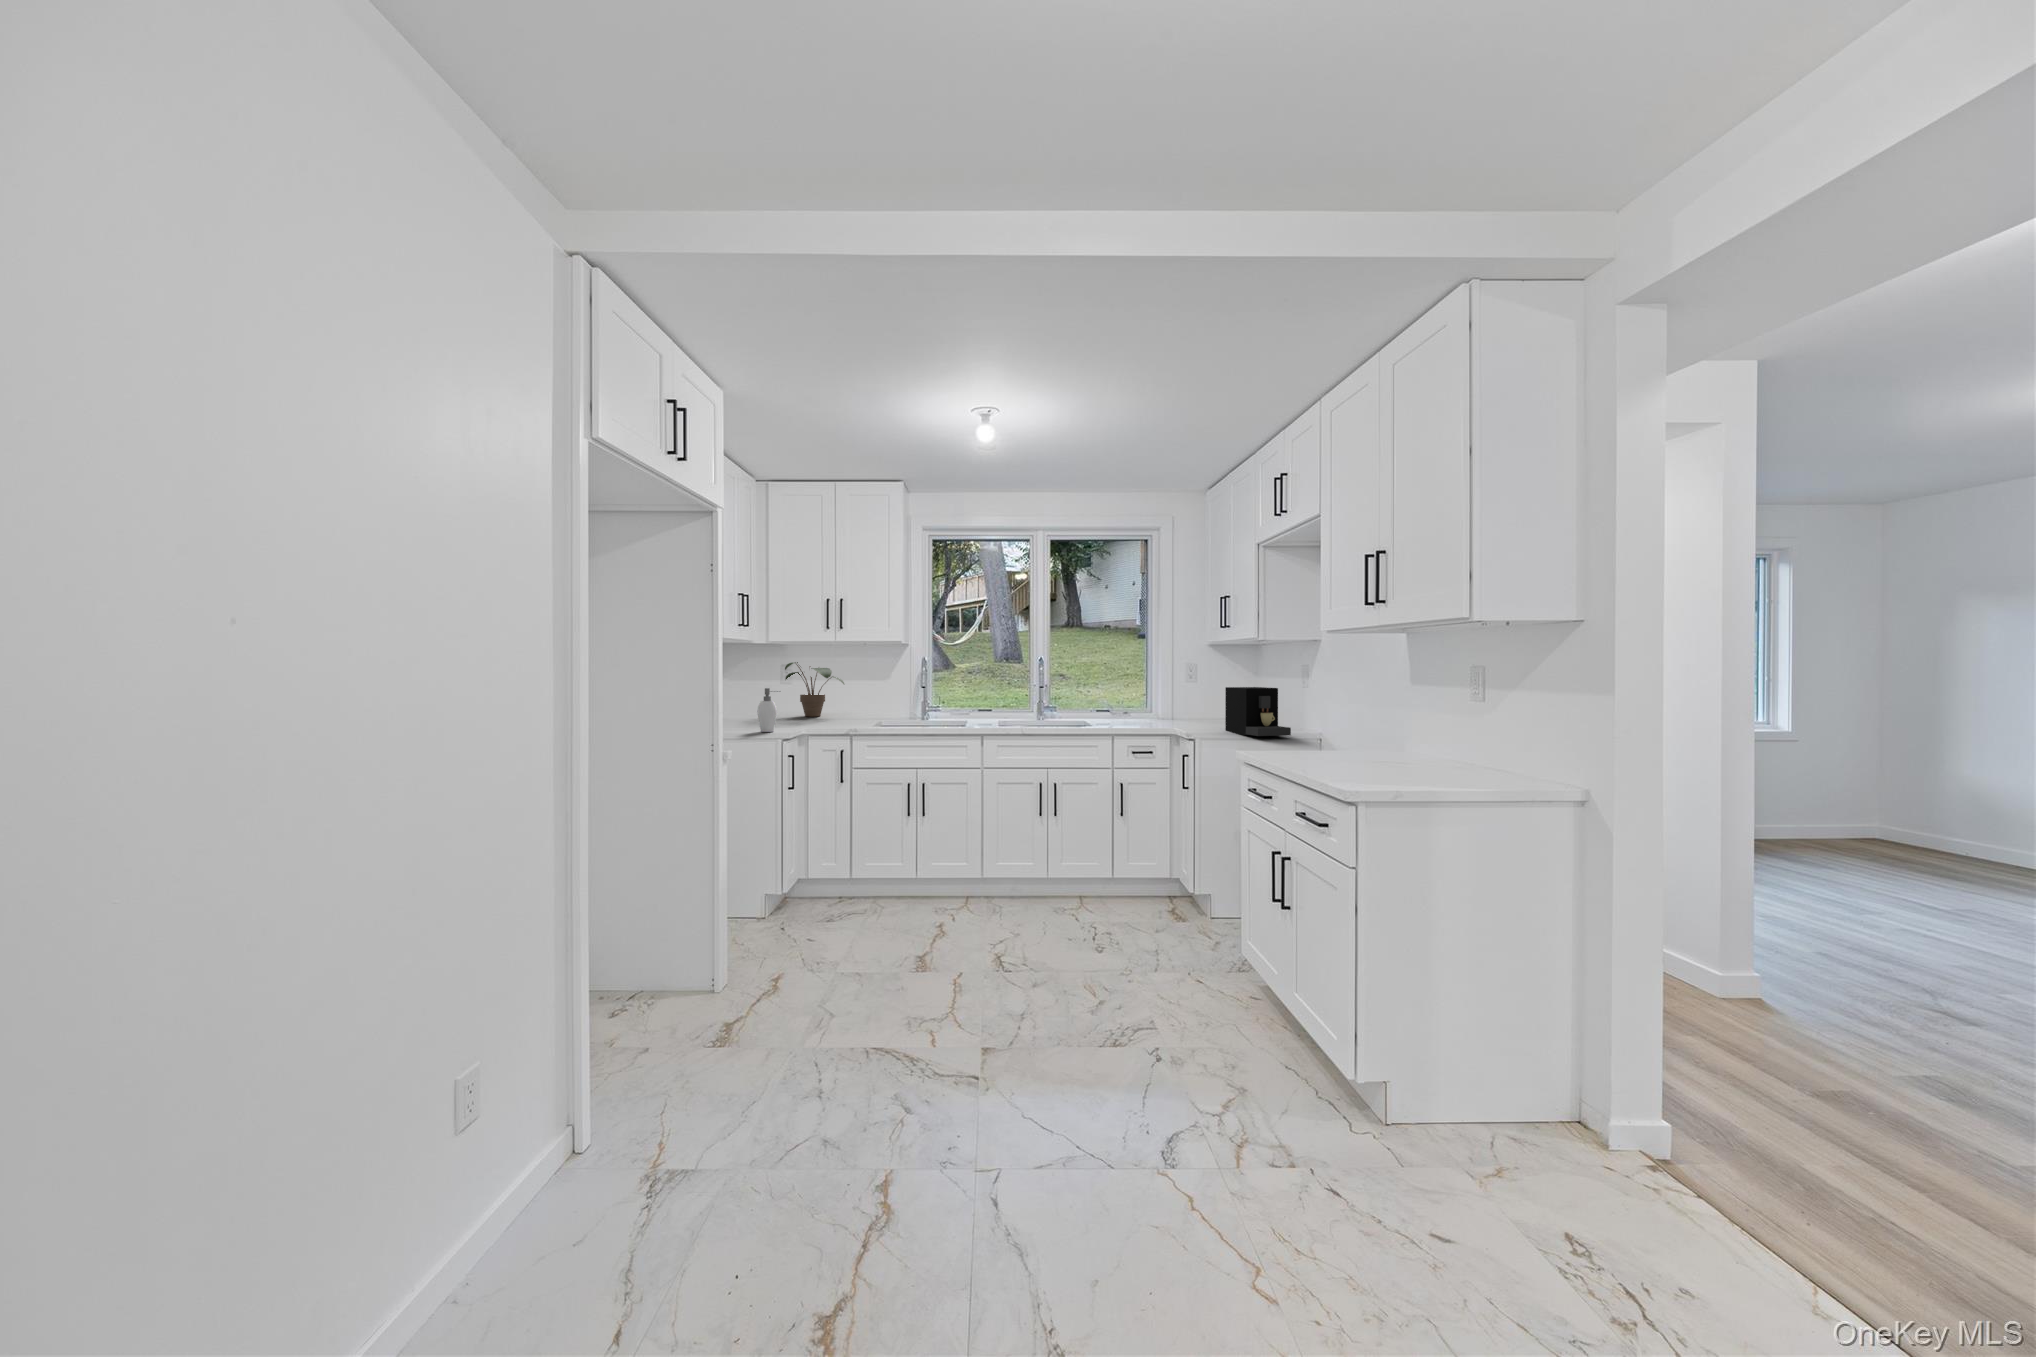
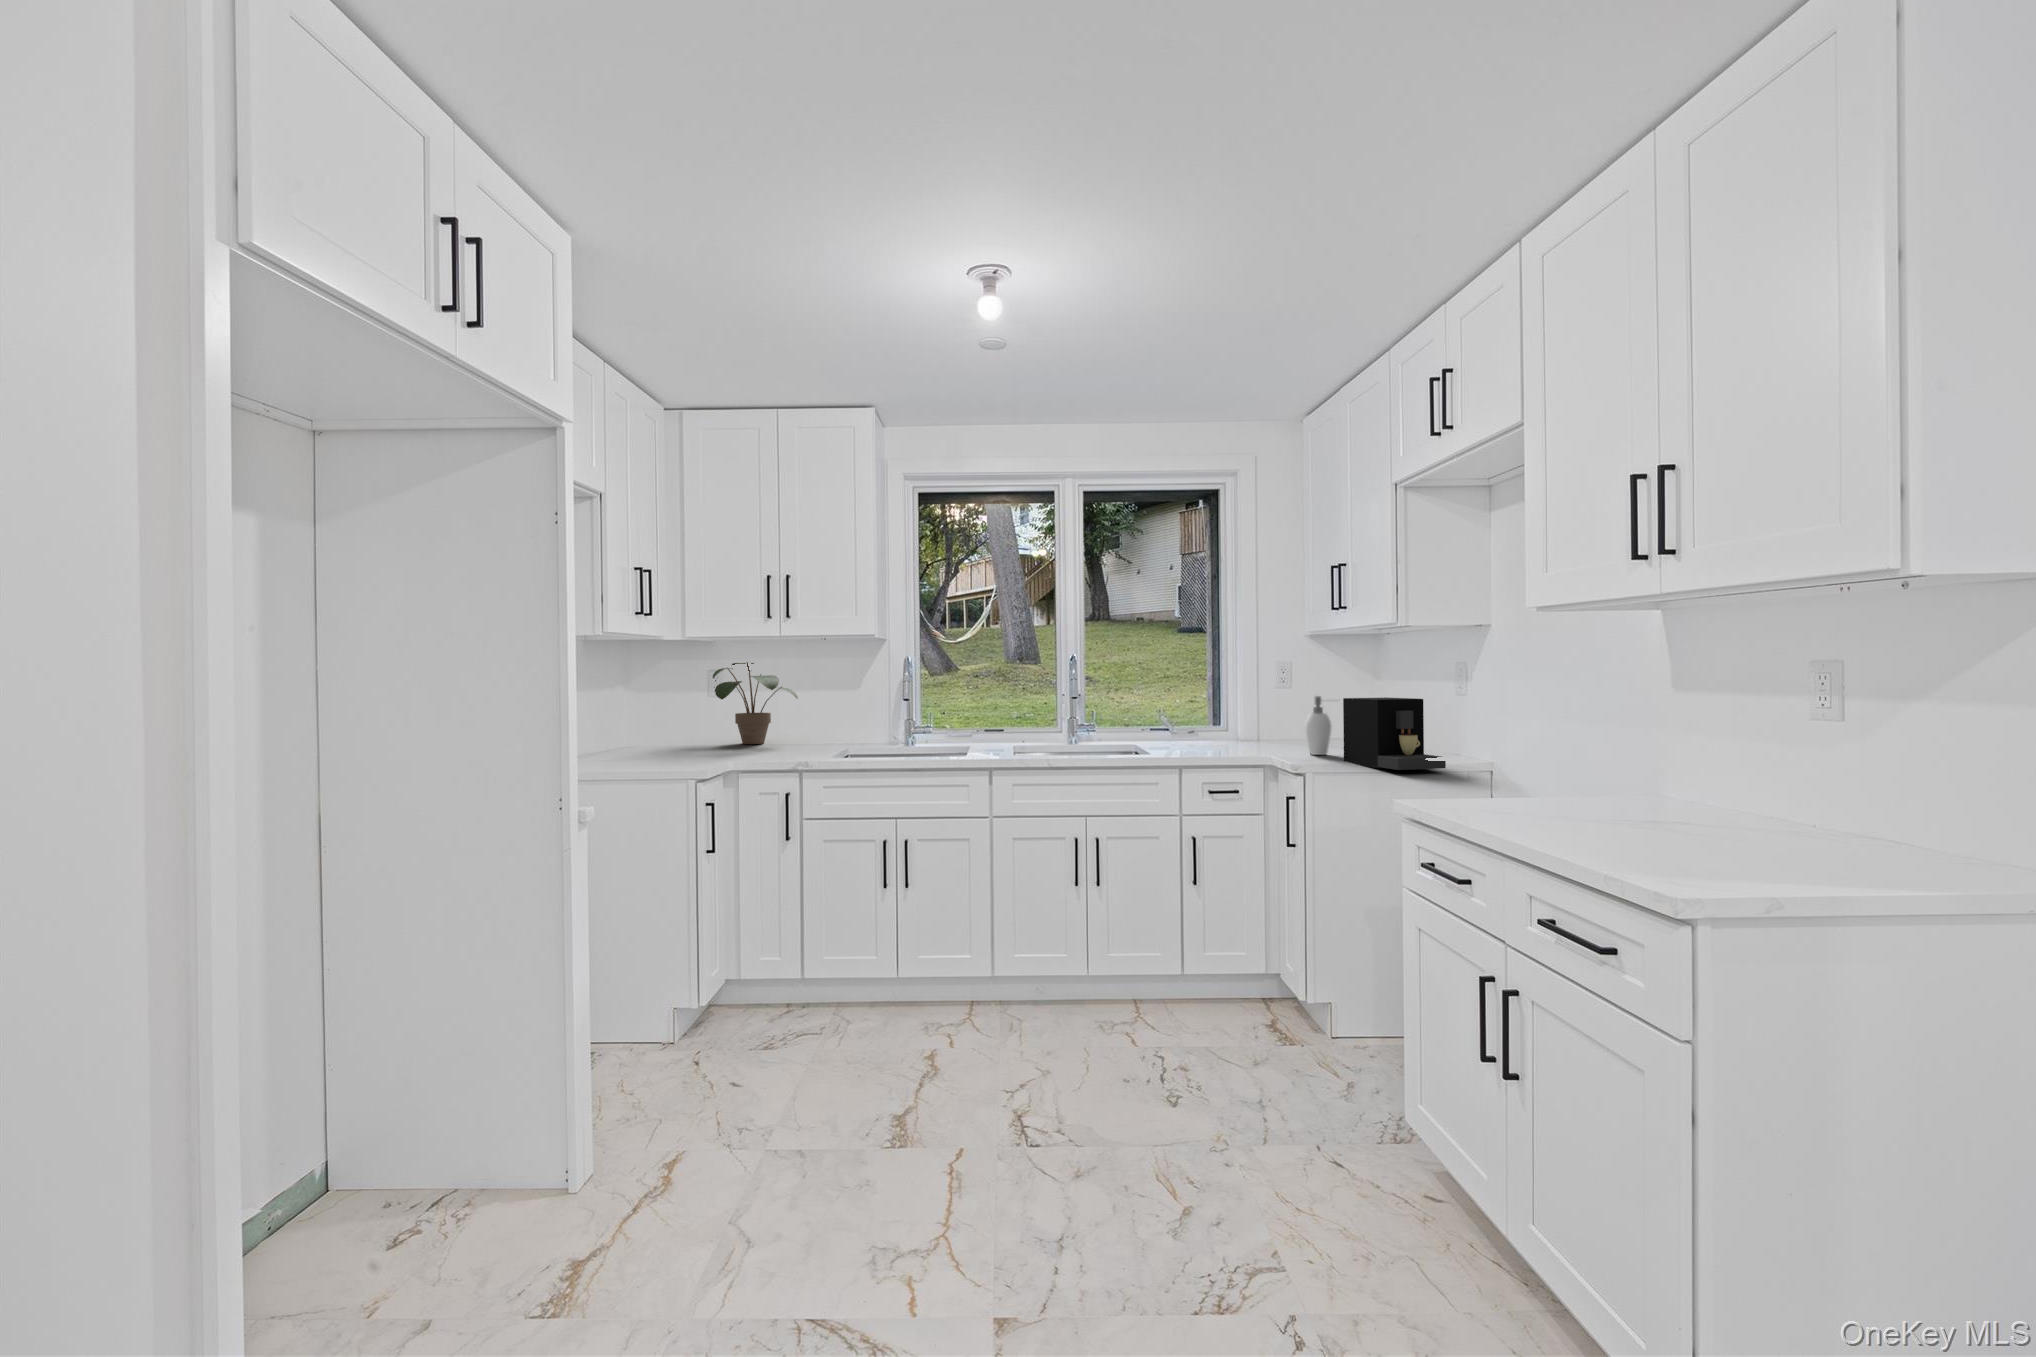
soap dispenser: present [757,688,780,732] -> present [1305,696,1331,755]

